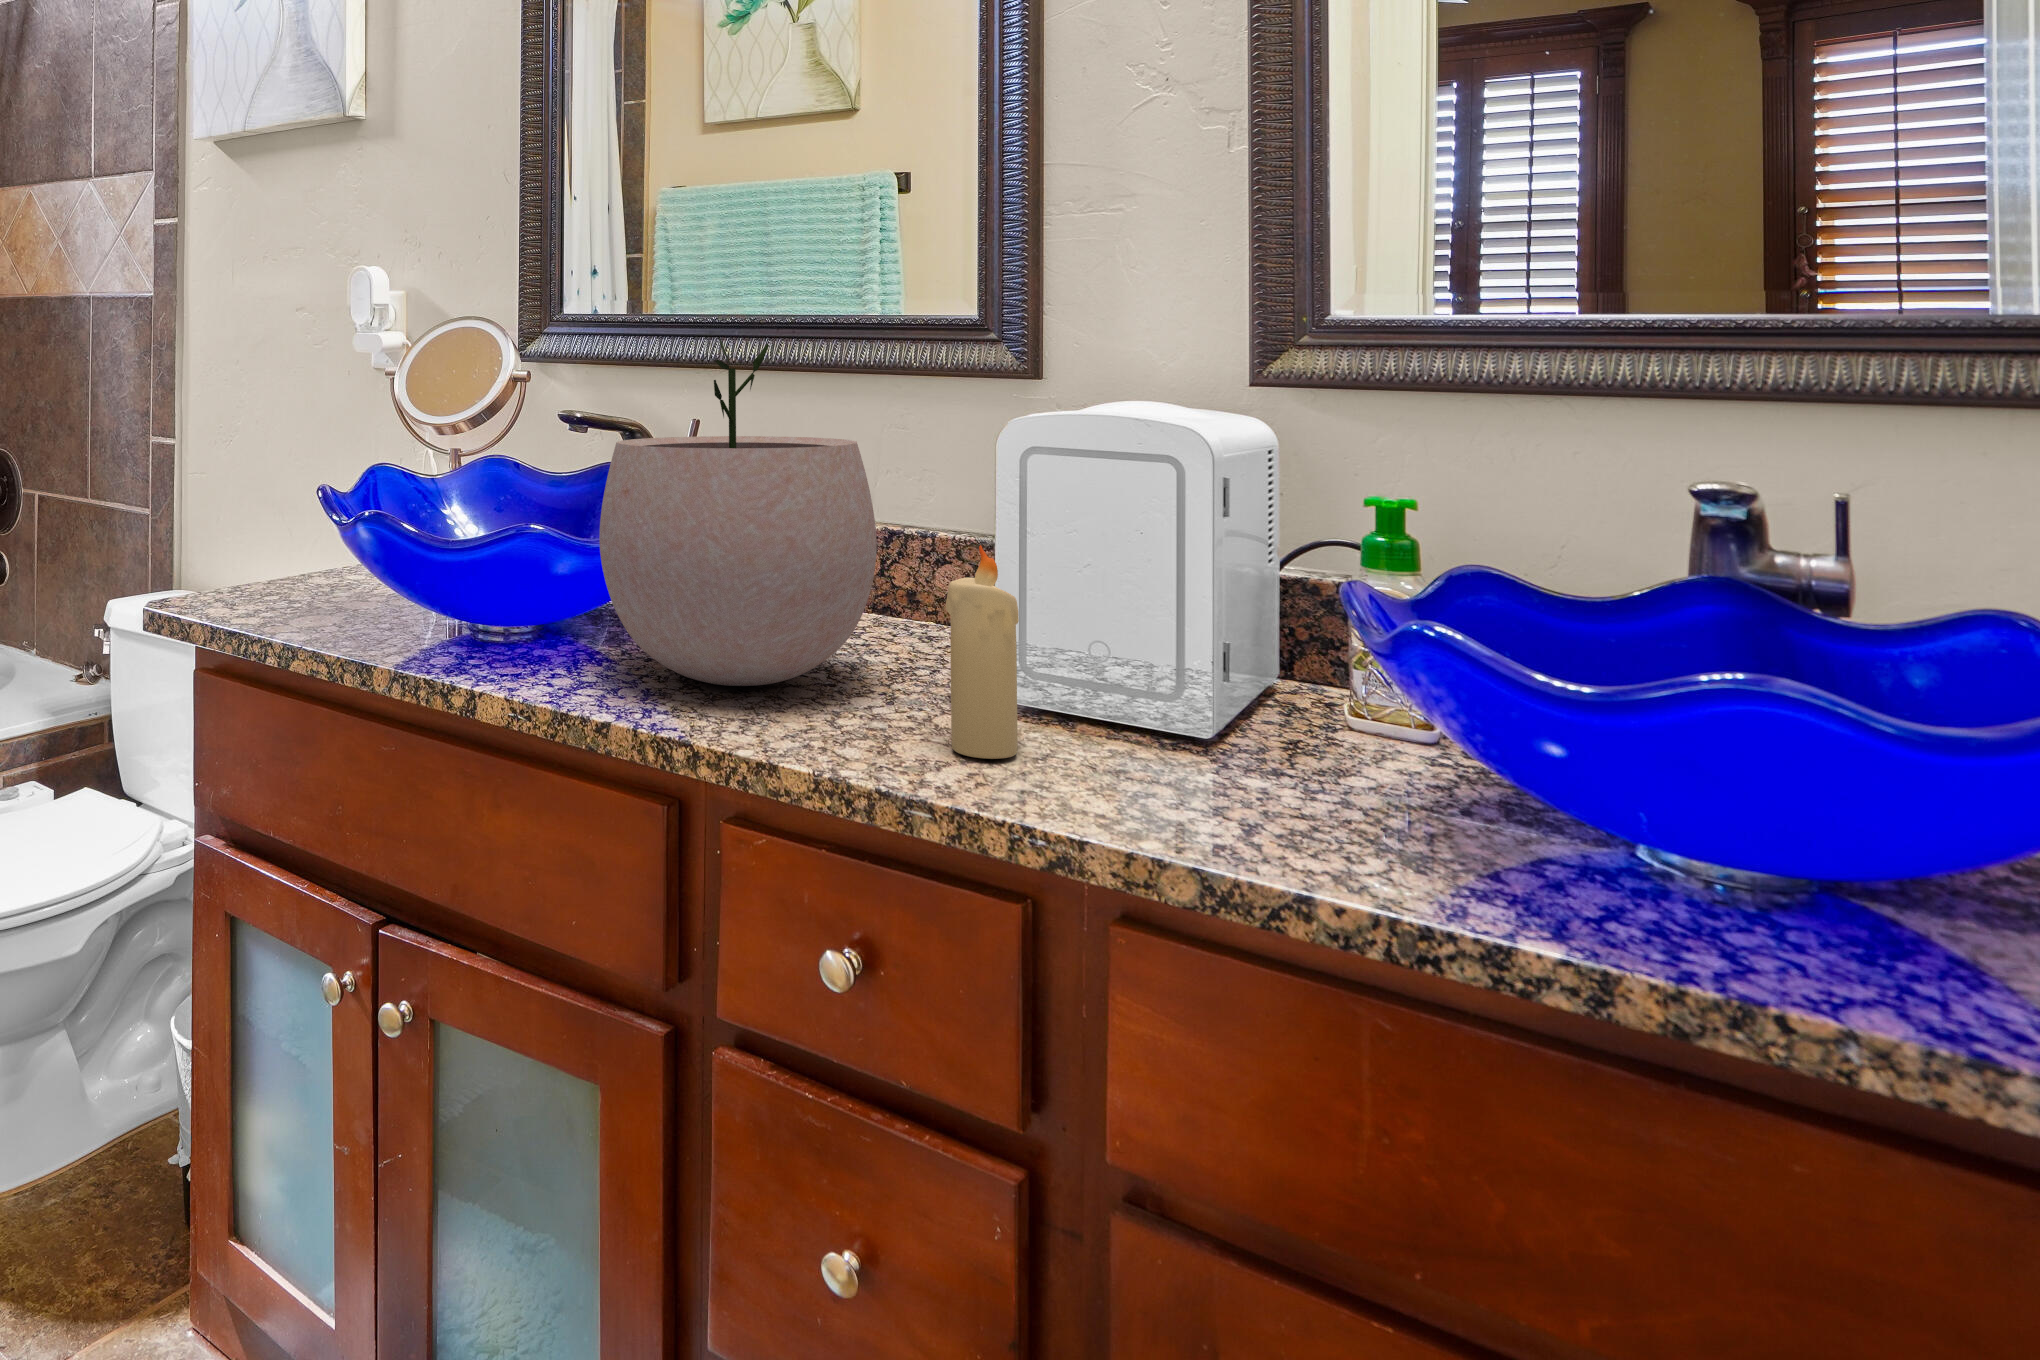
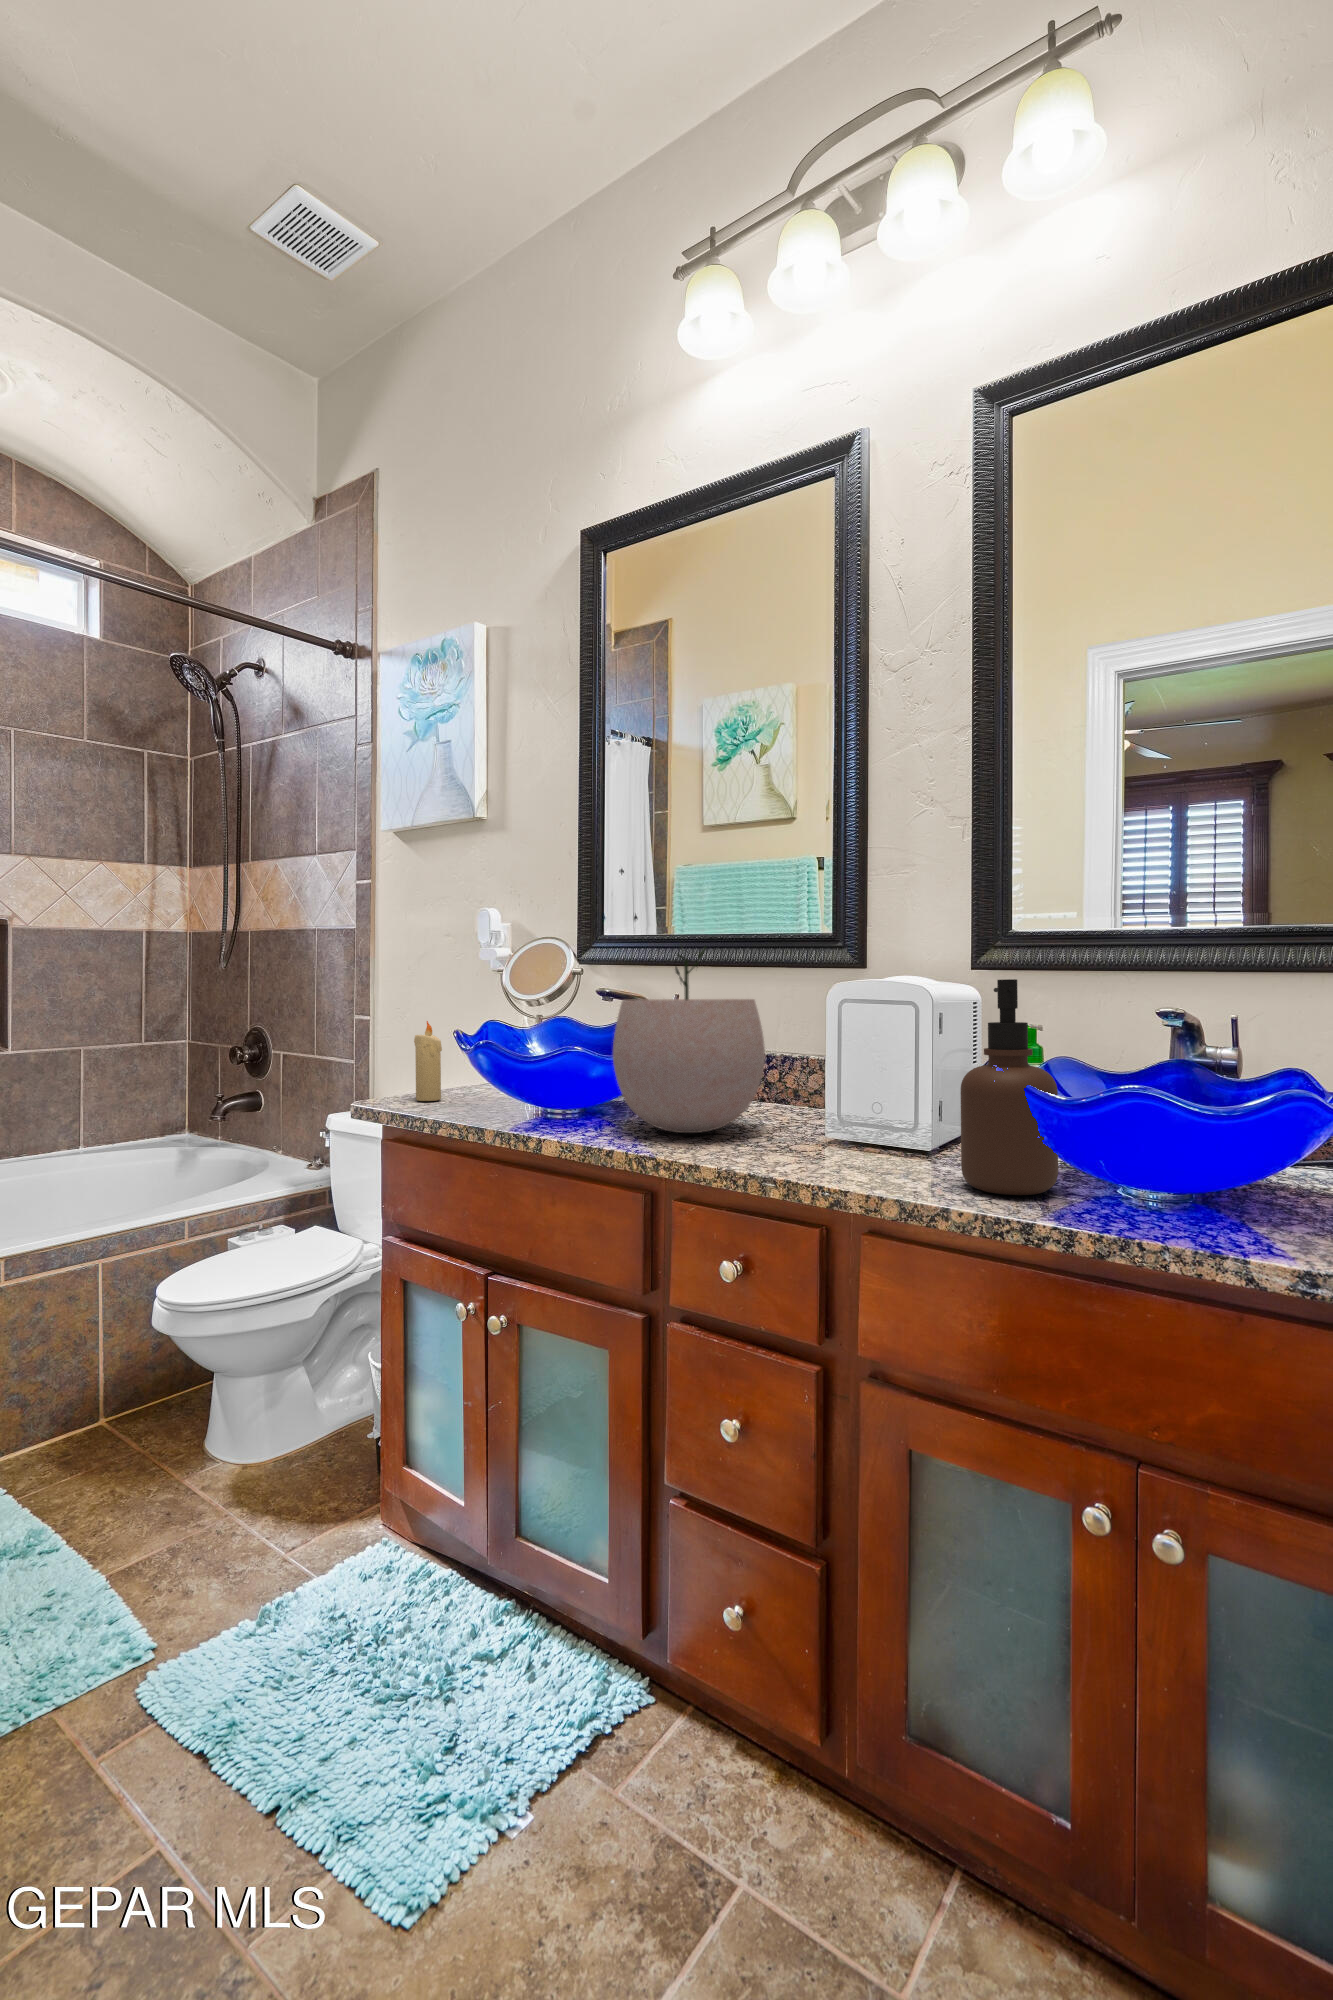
soap dispenser: none [1307,428,1522,864] -> present [961,979,1058,1195]
candle: present [946,545,1019,759] -> present [414,1021,442,1101]

